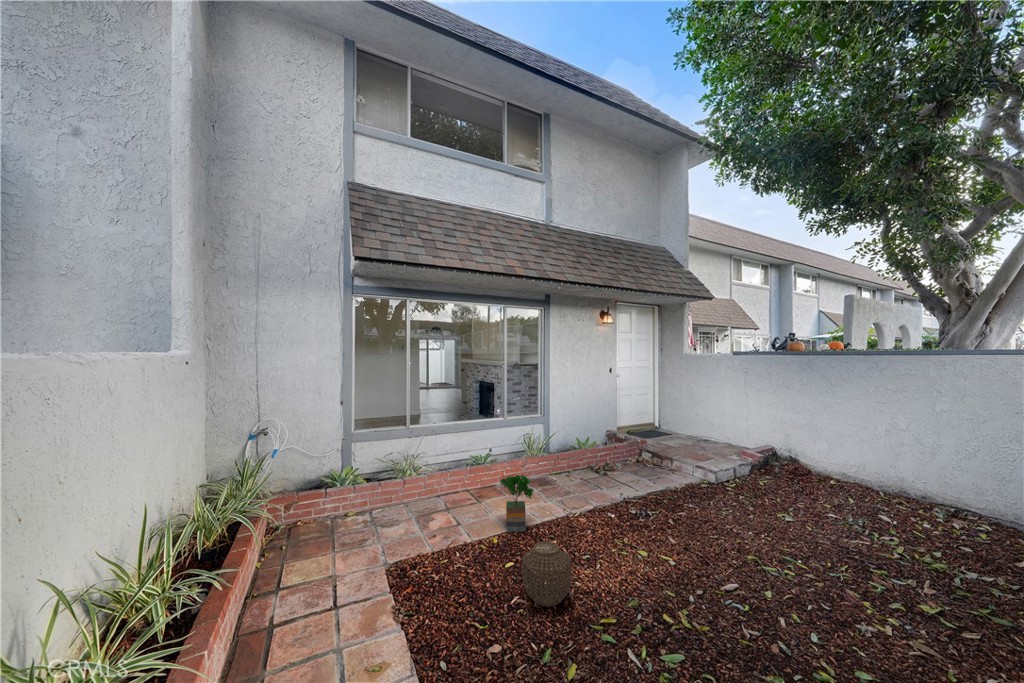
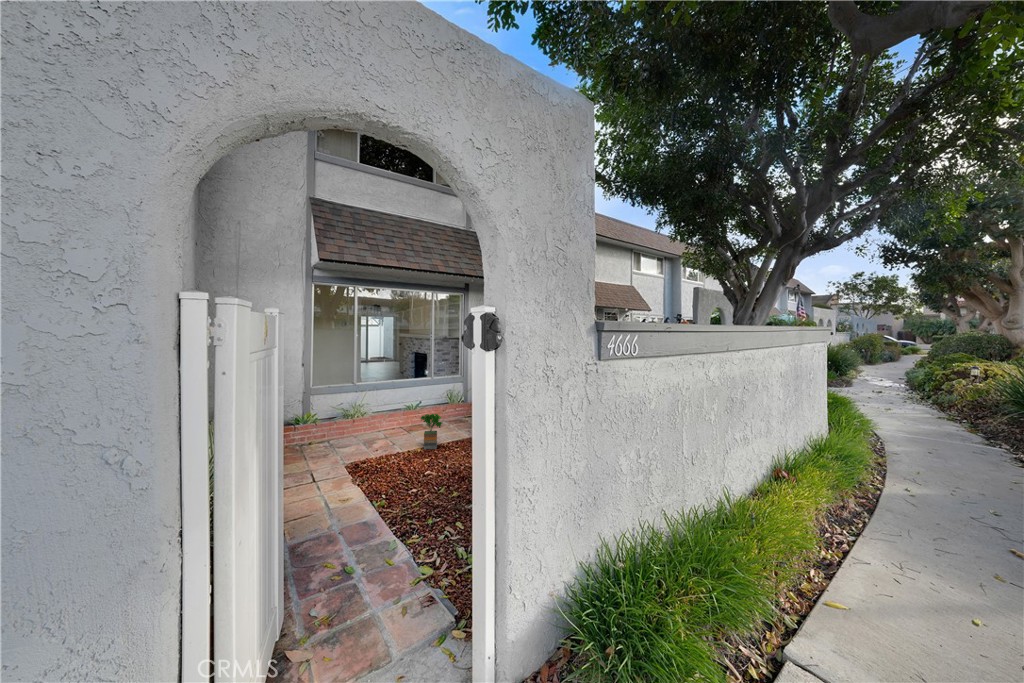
woven basket: present [522,542,571,606] -> none [427,446,456,480]

